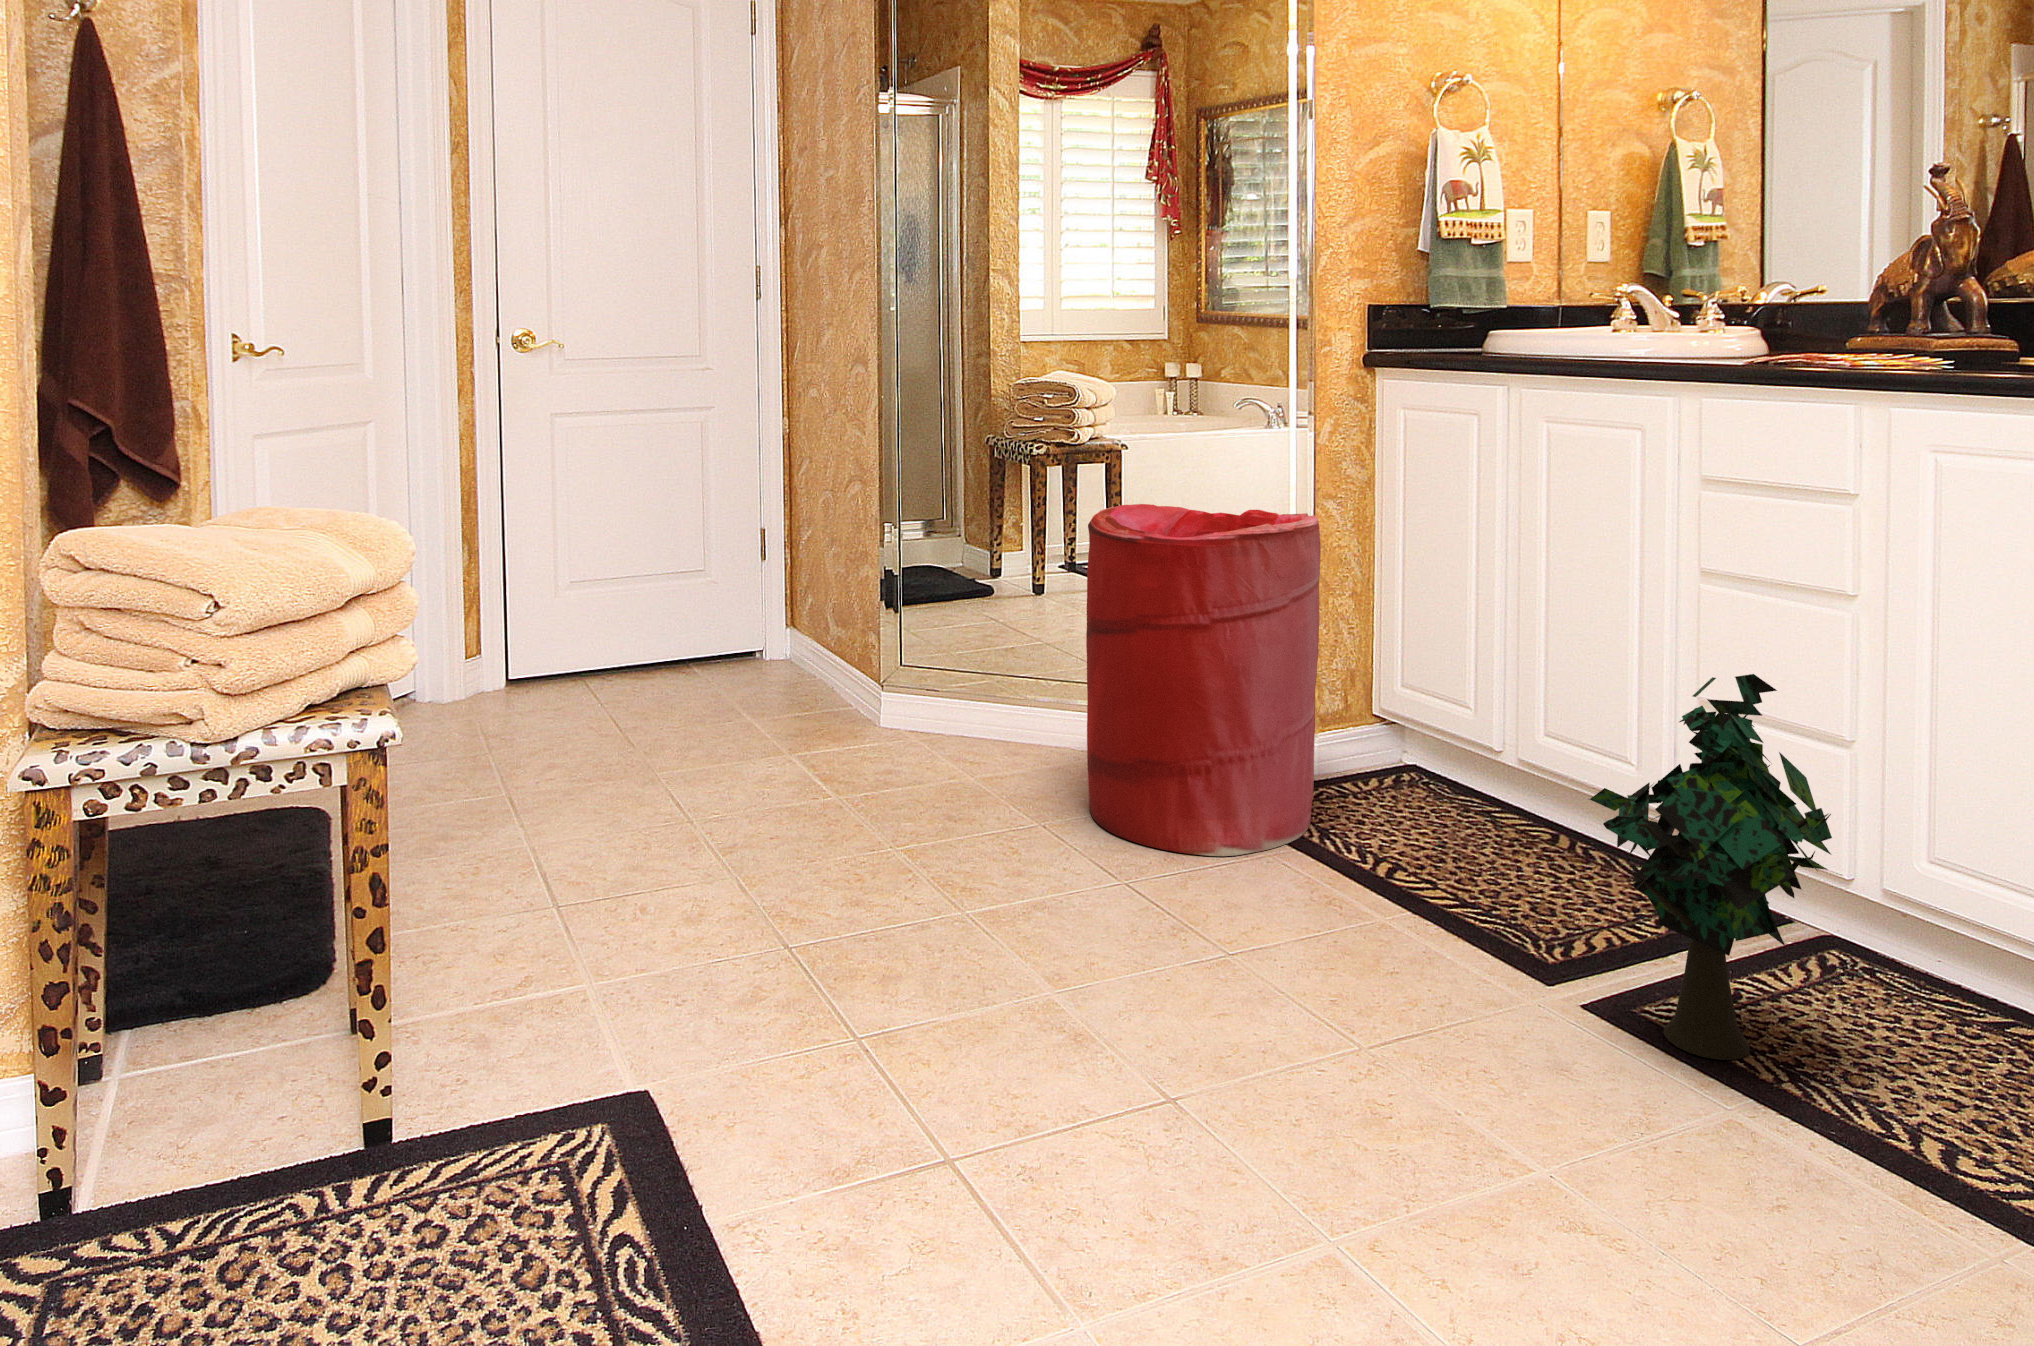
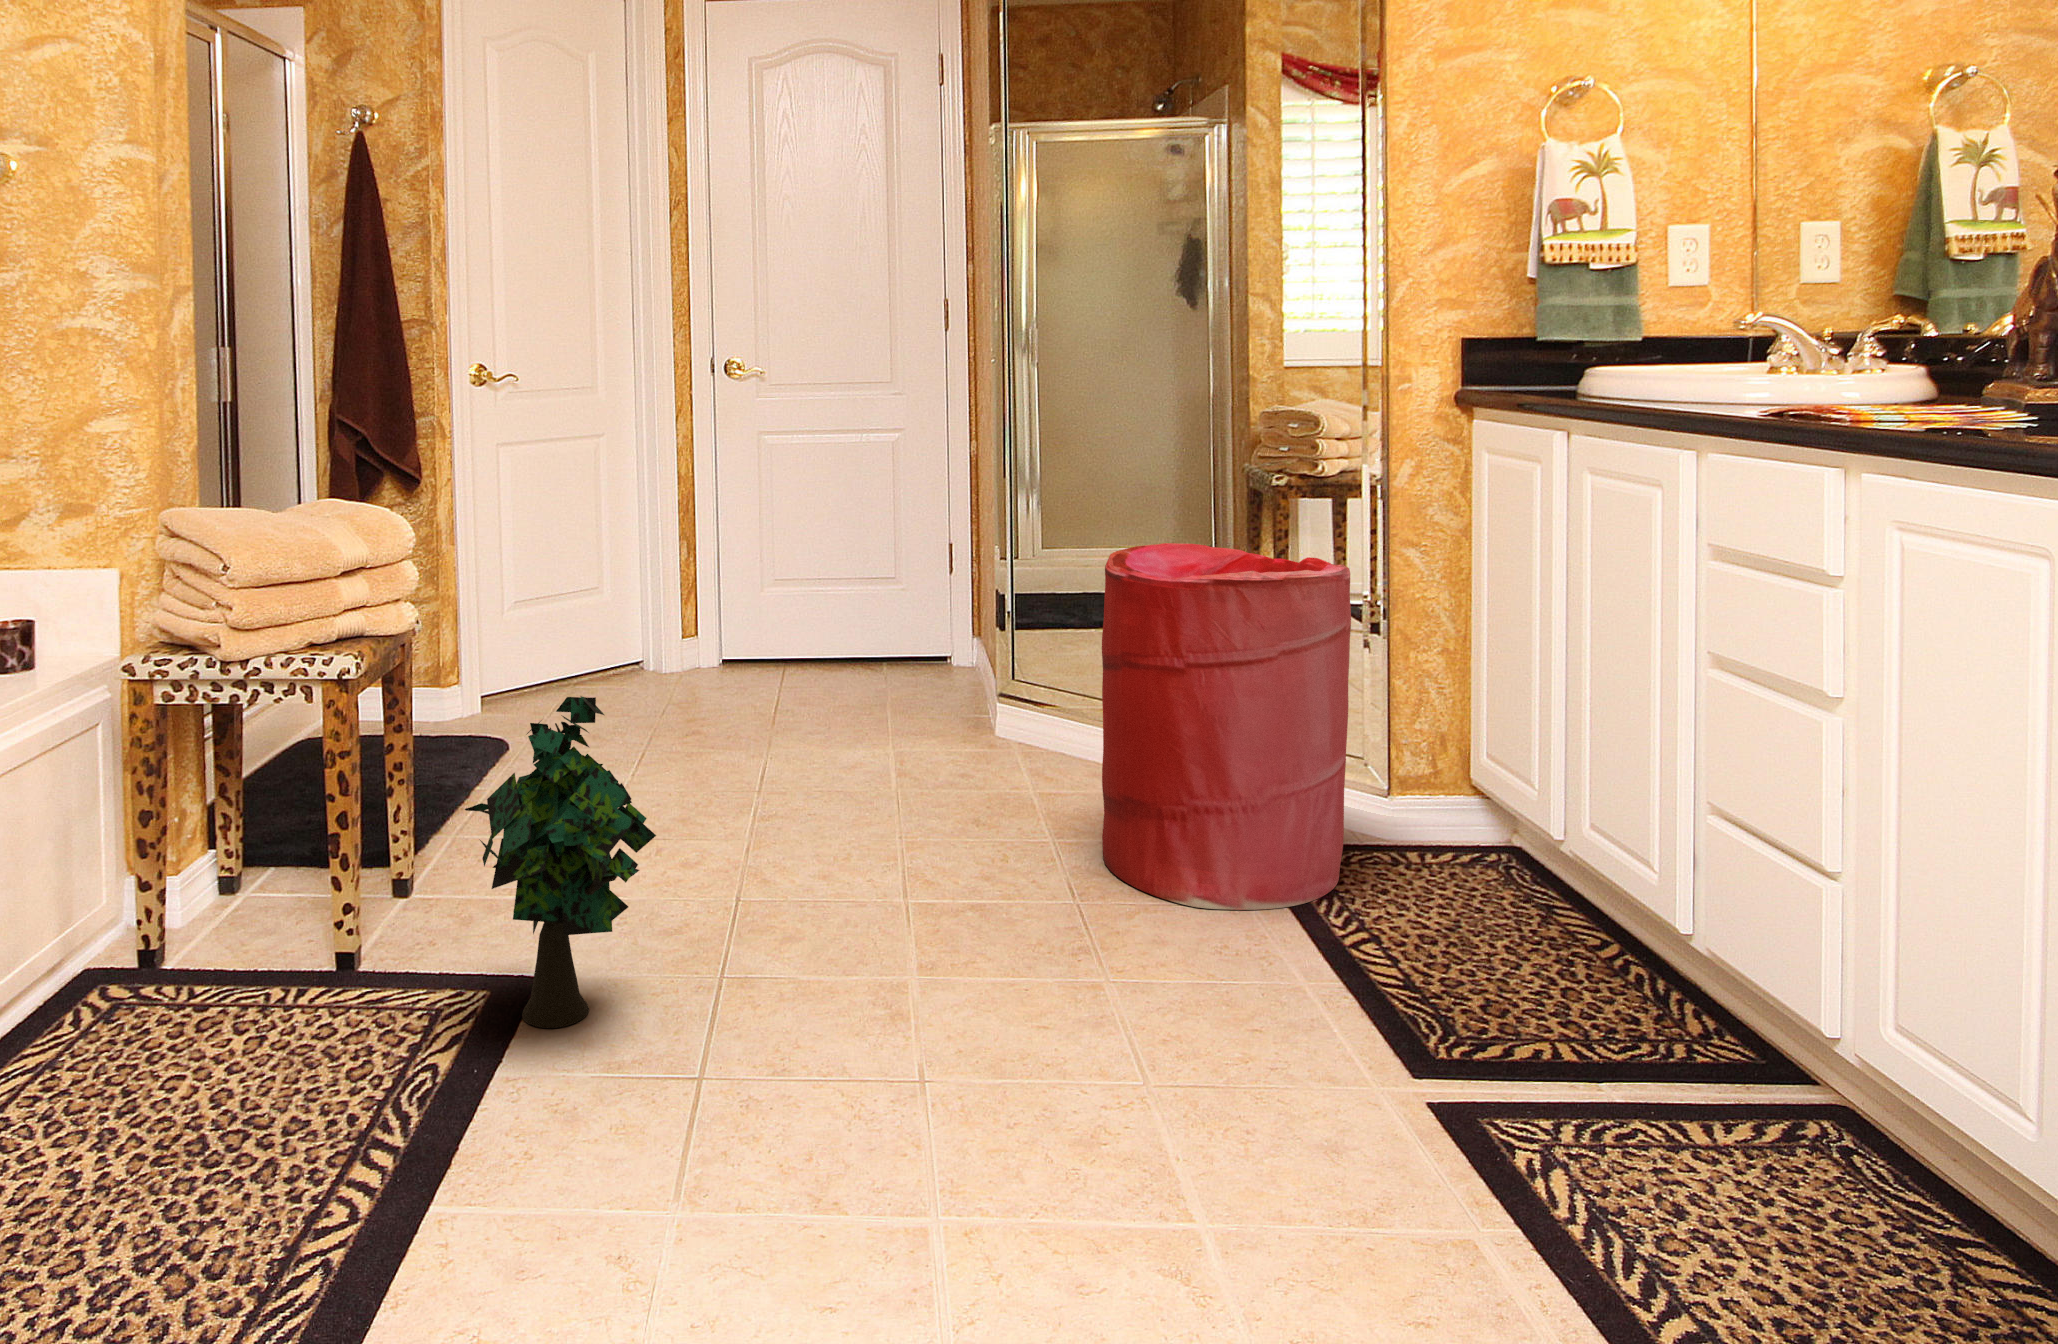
decorative plant: present [1590,674,1832,1060] -> present [465,696,656,1028]

